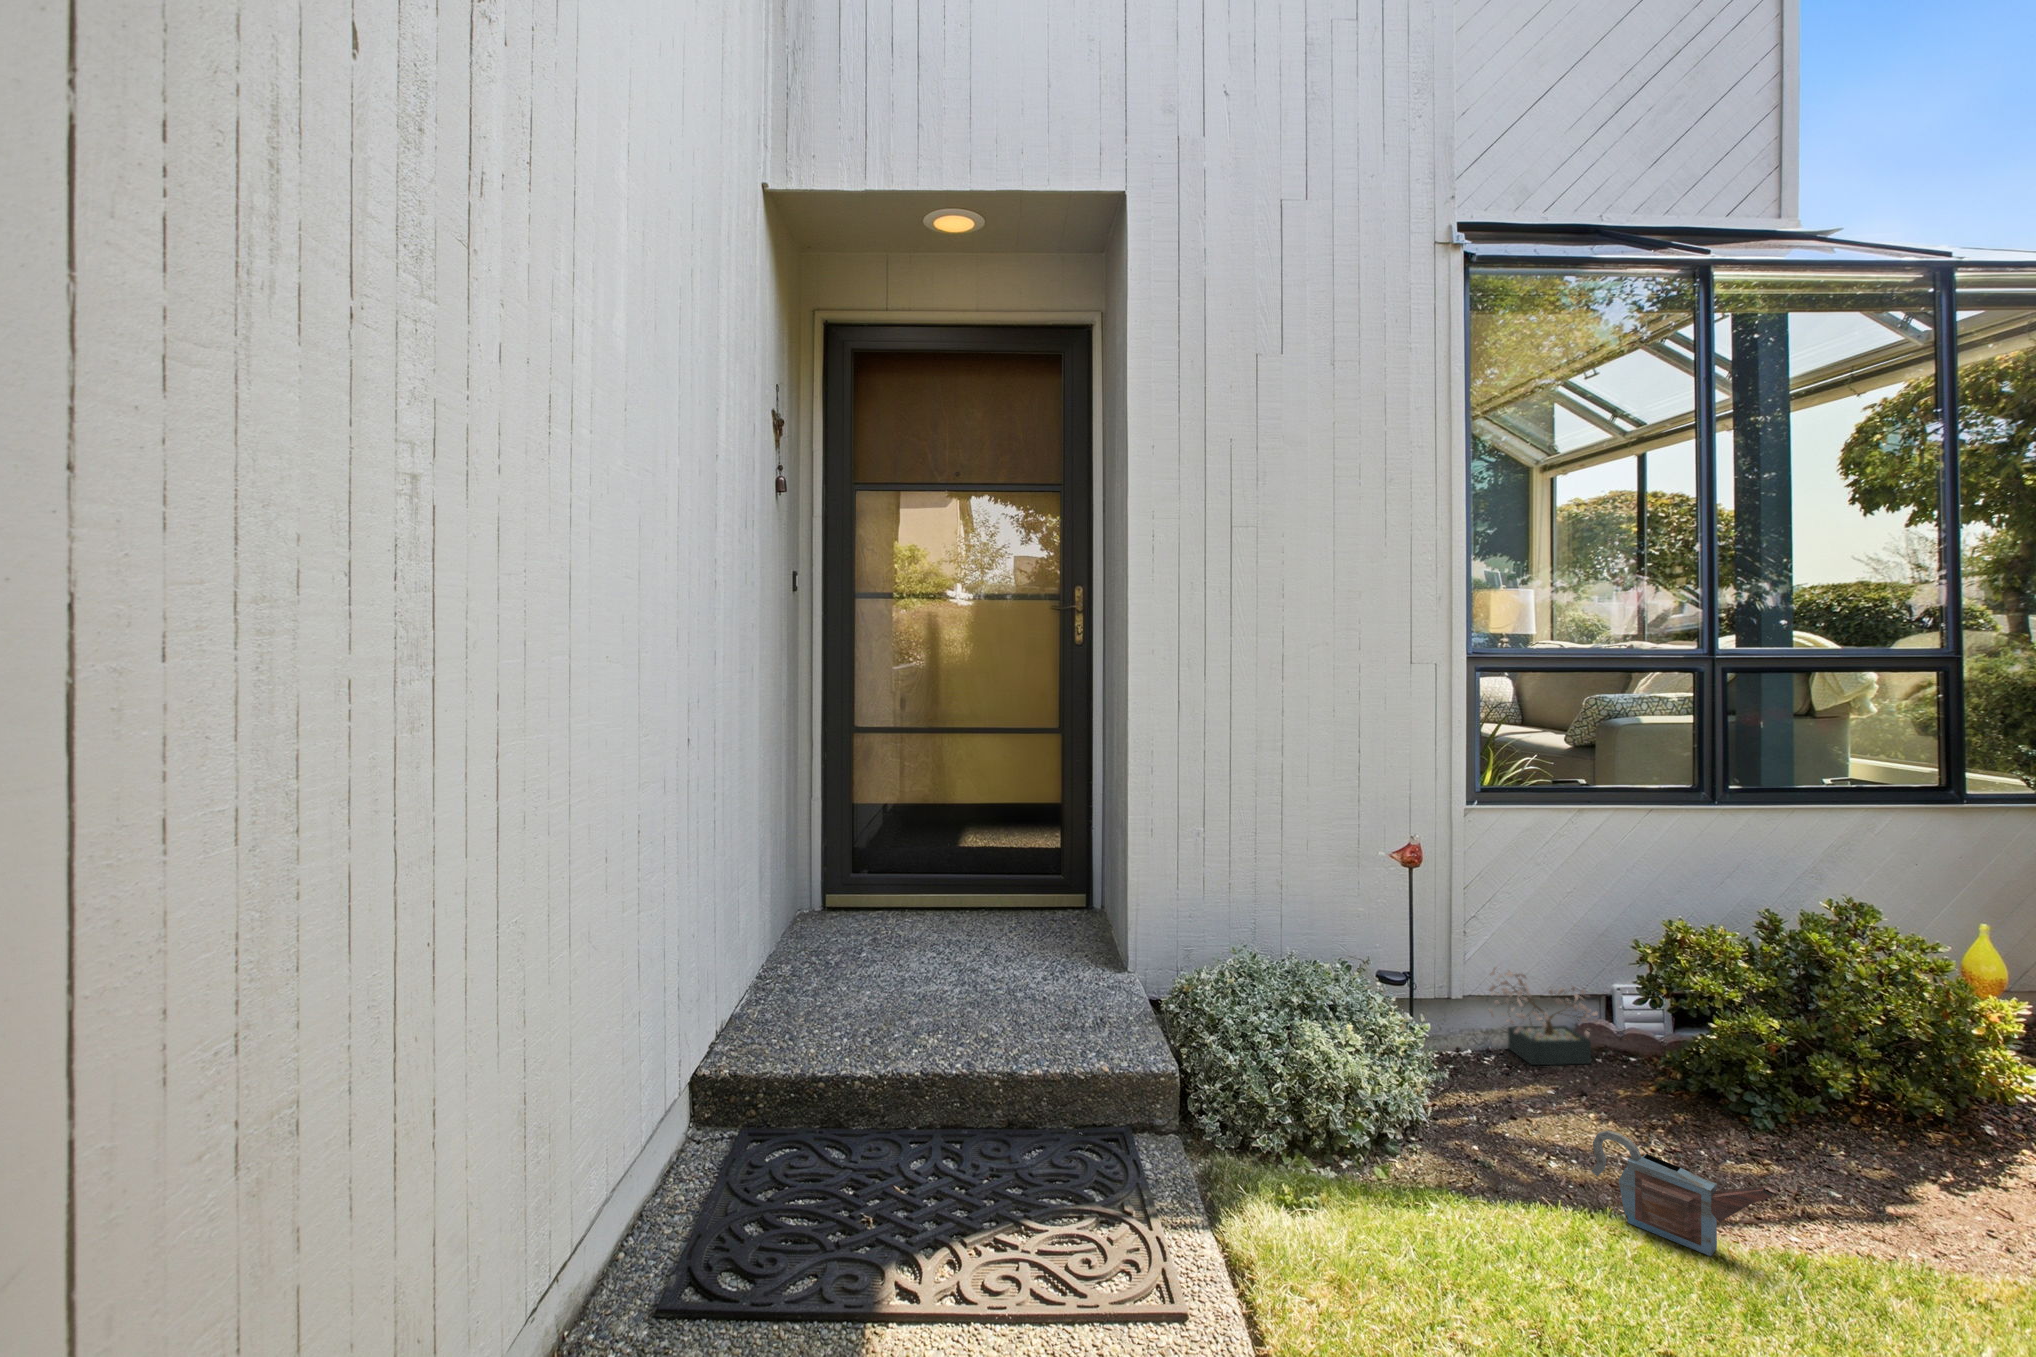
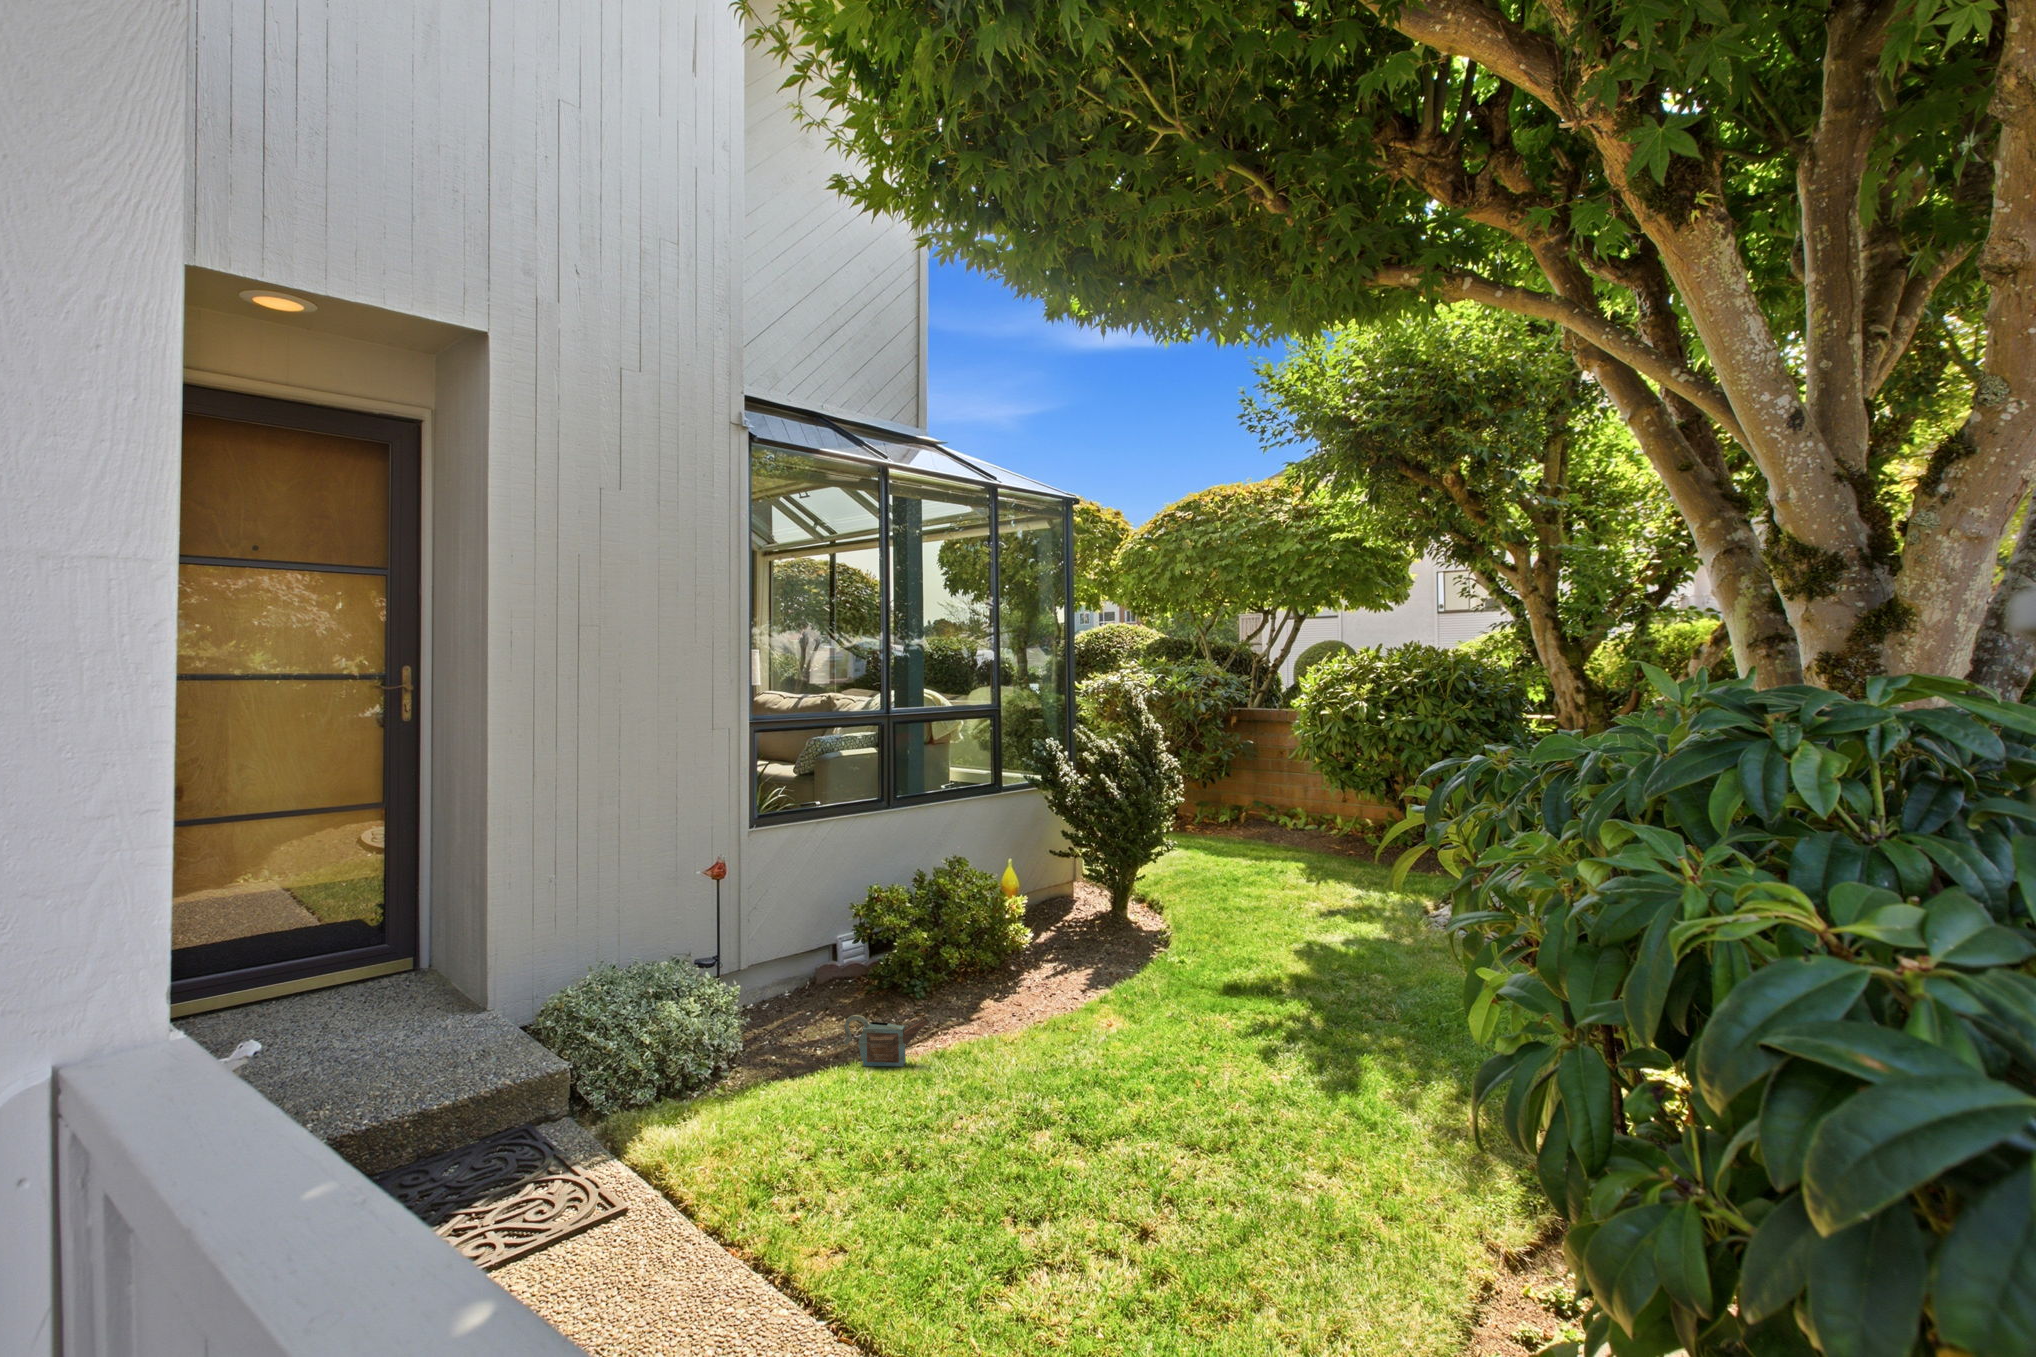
decorative plant: present [1489,967,1598,1065] -> none [767,938,833,1000]

